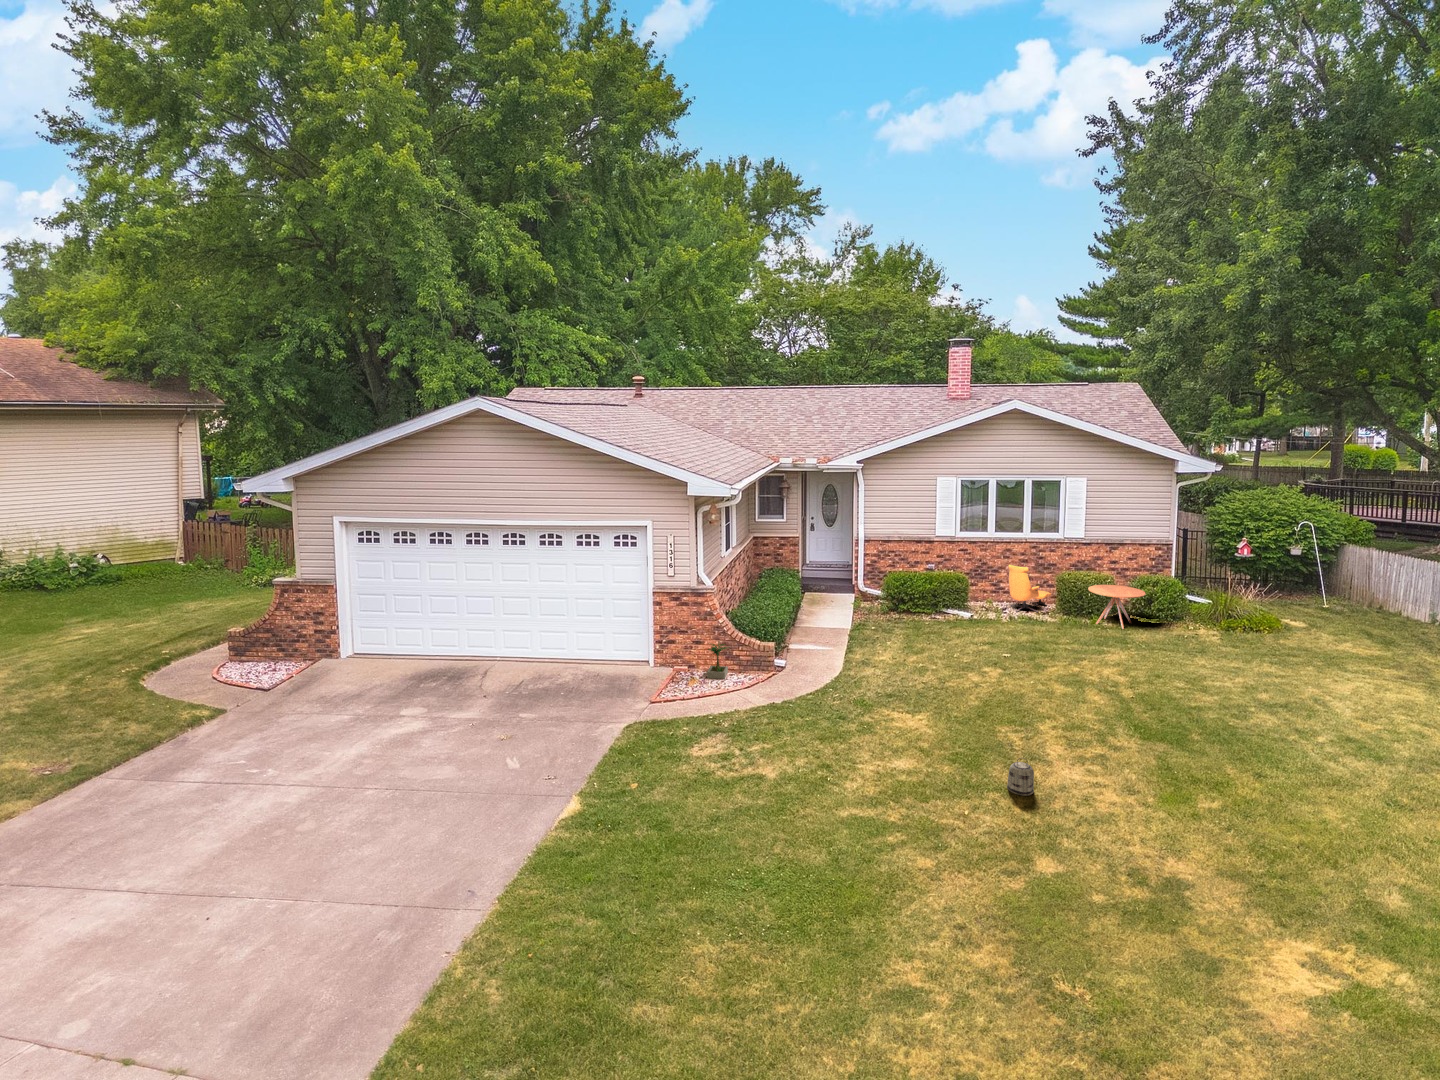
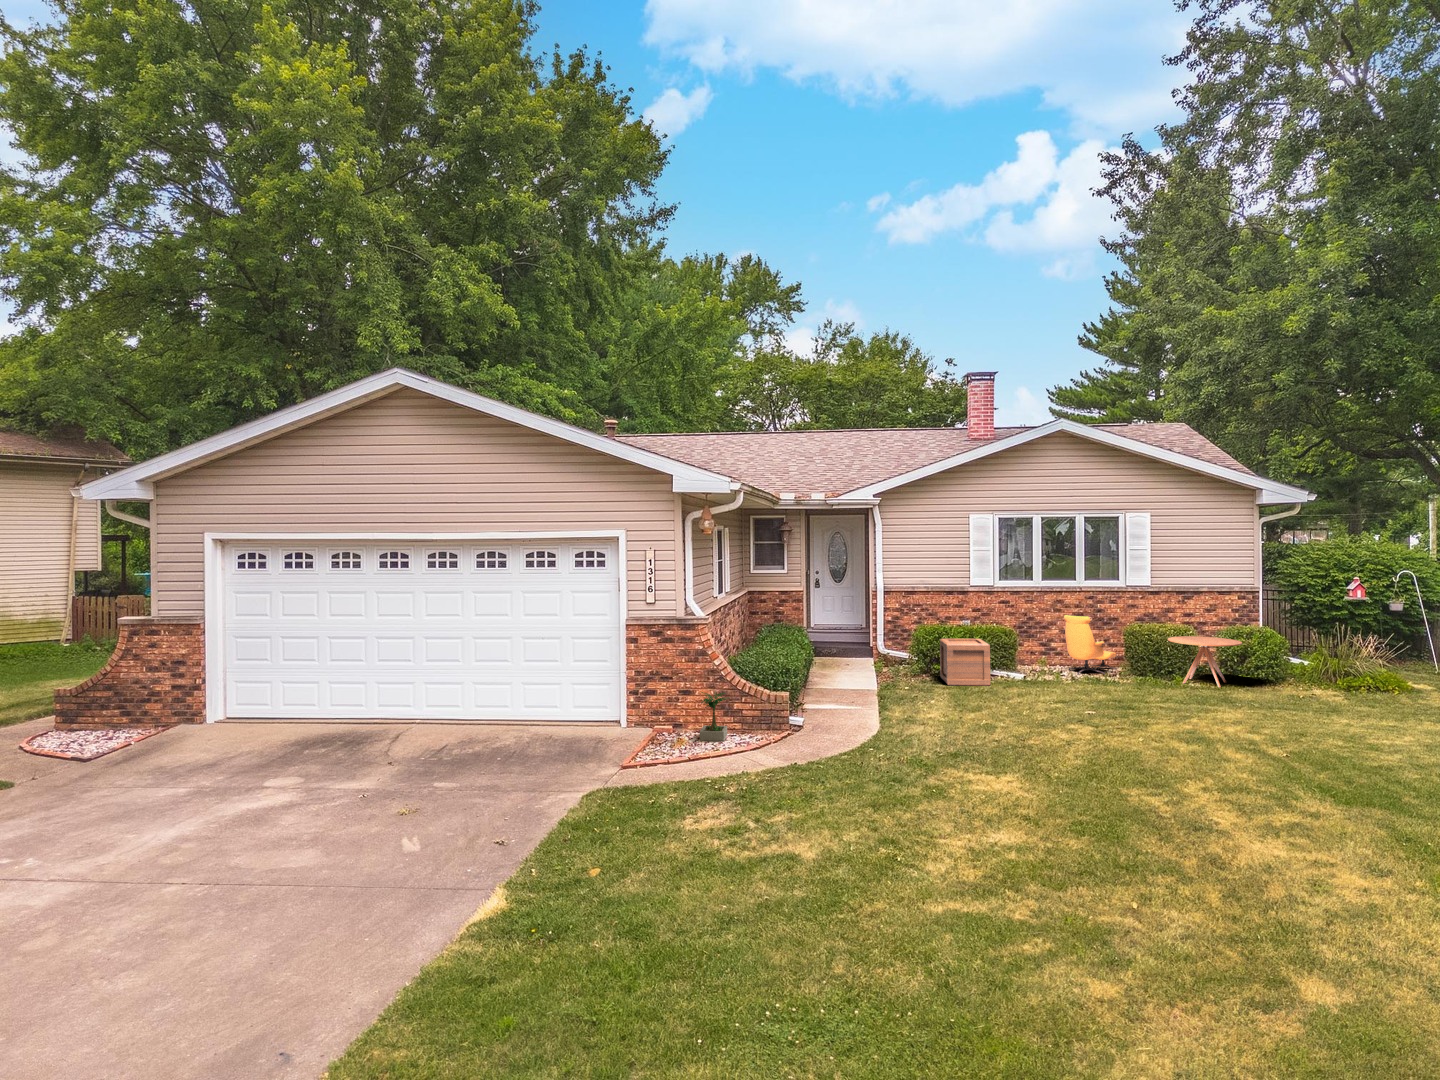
wooden crate: none [904,584,942,624] -> present [940,639,991,686]
basket: present [1007,758,1034,796] -> none [1175,810,1220,871]

